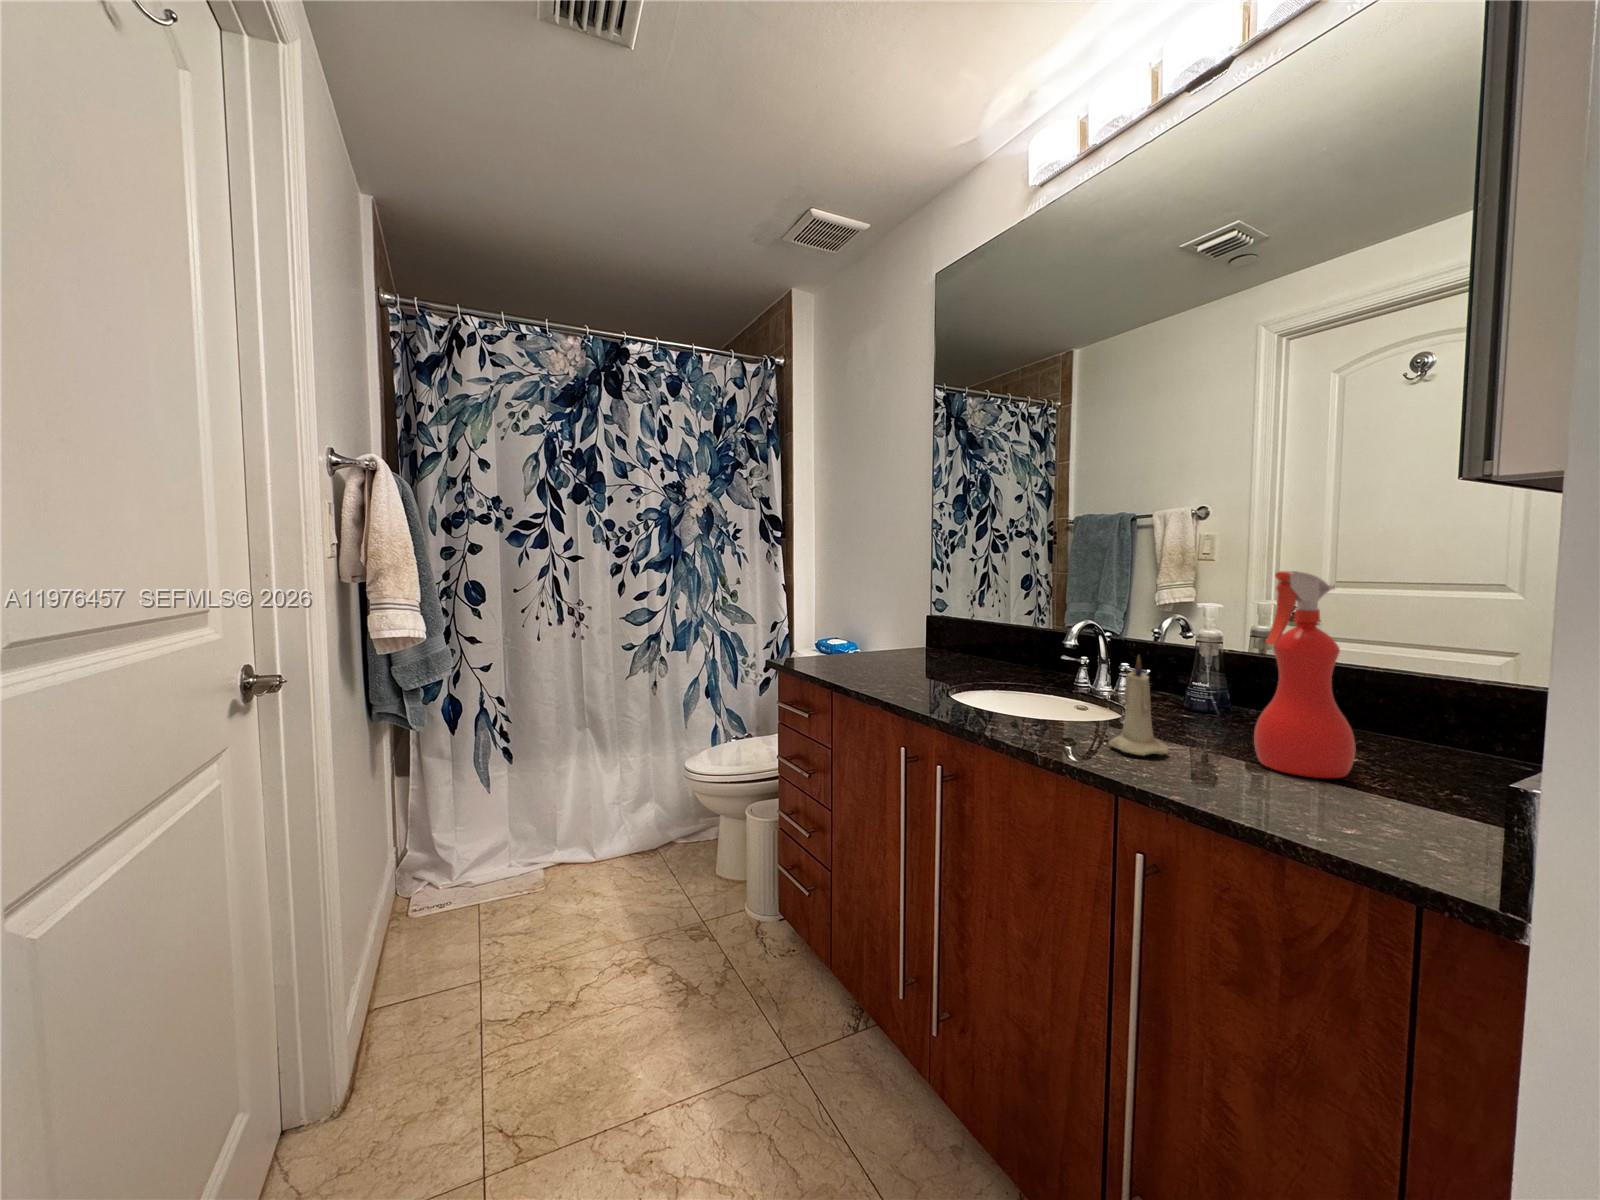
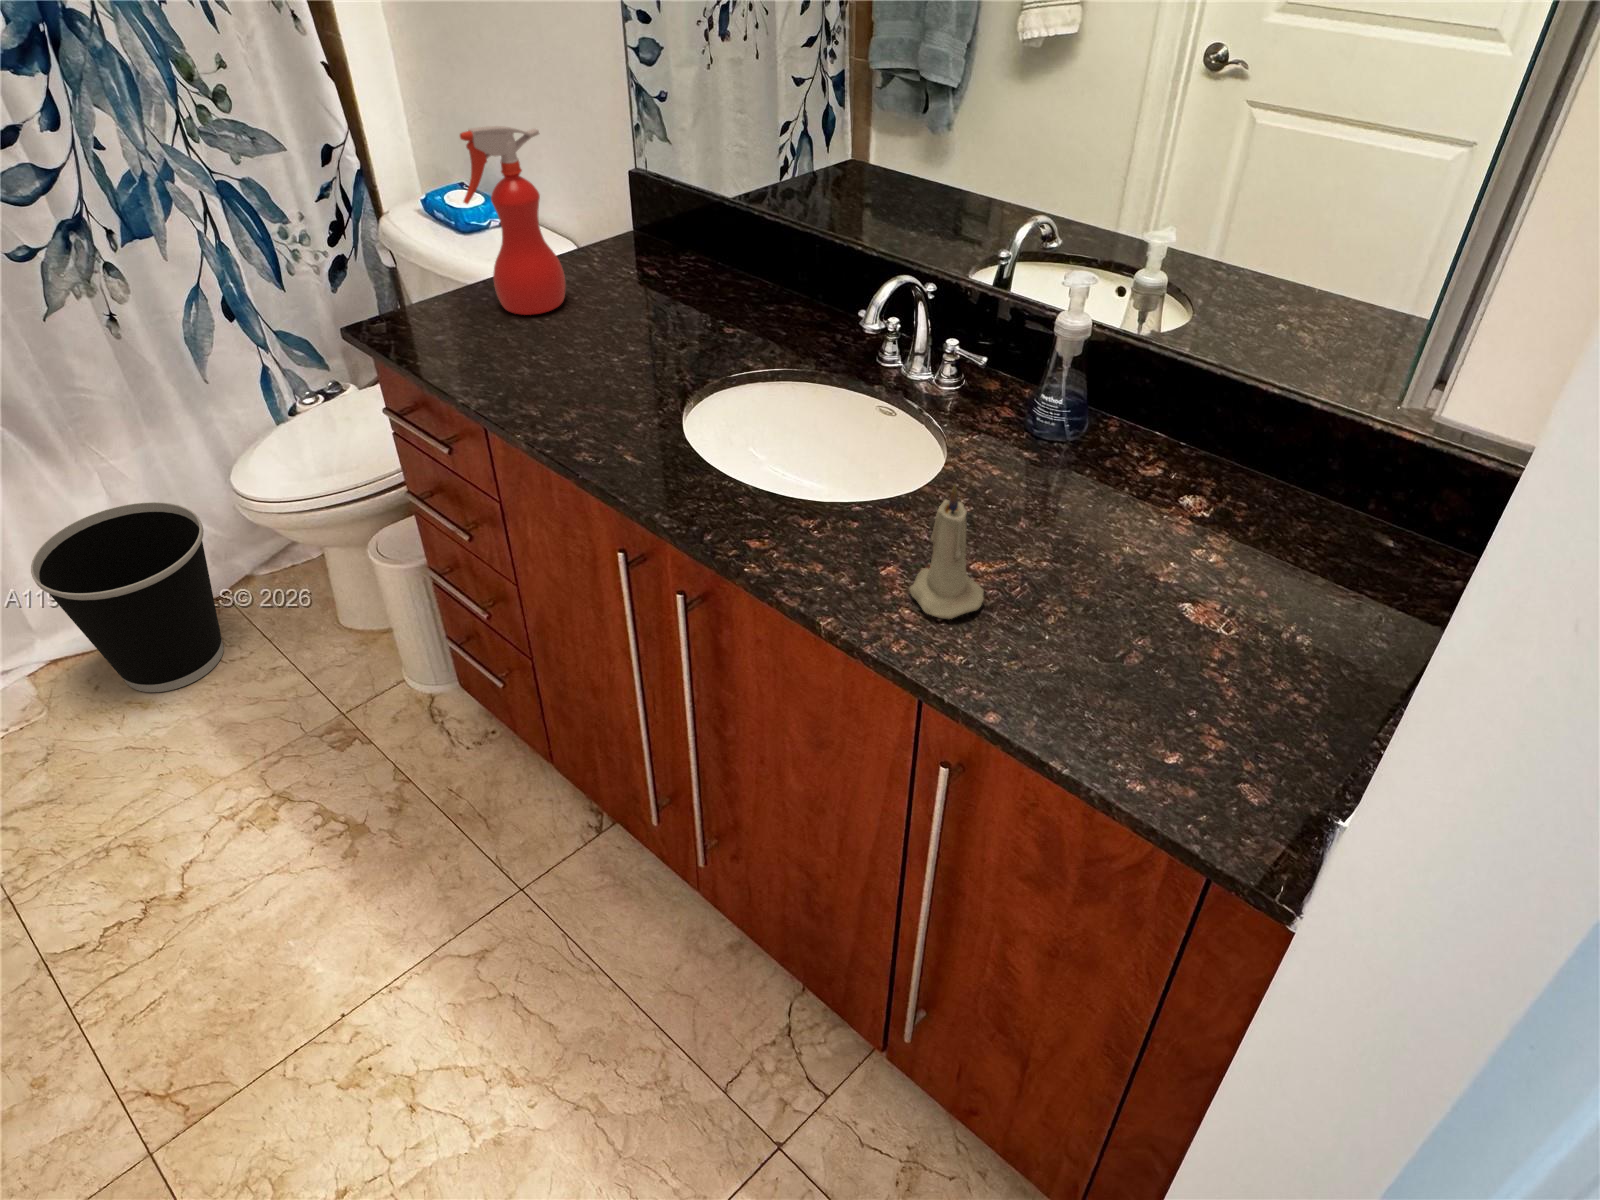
spray bottle: present [1254,571,1355,778] -> present [460,126,566,315]
wastebasket: none [573,779,662,889] -> present [31,502,224,692]

